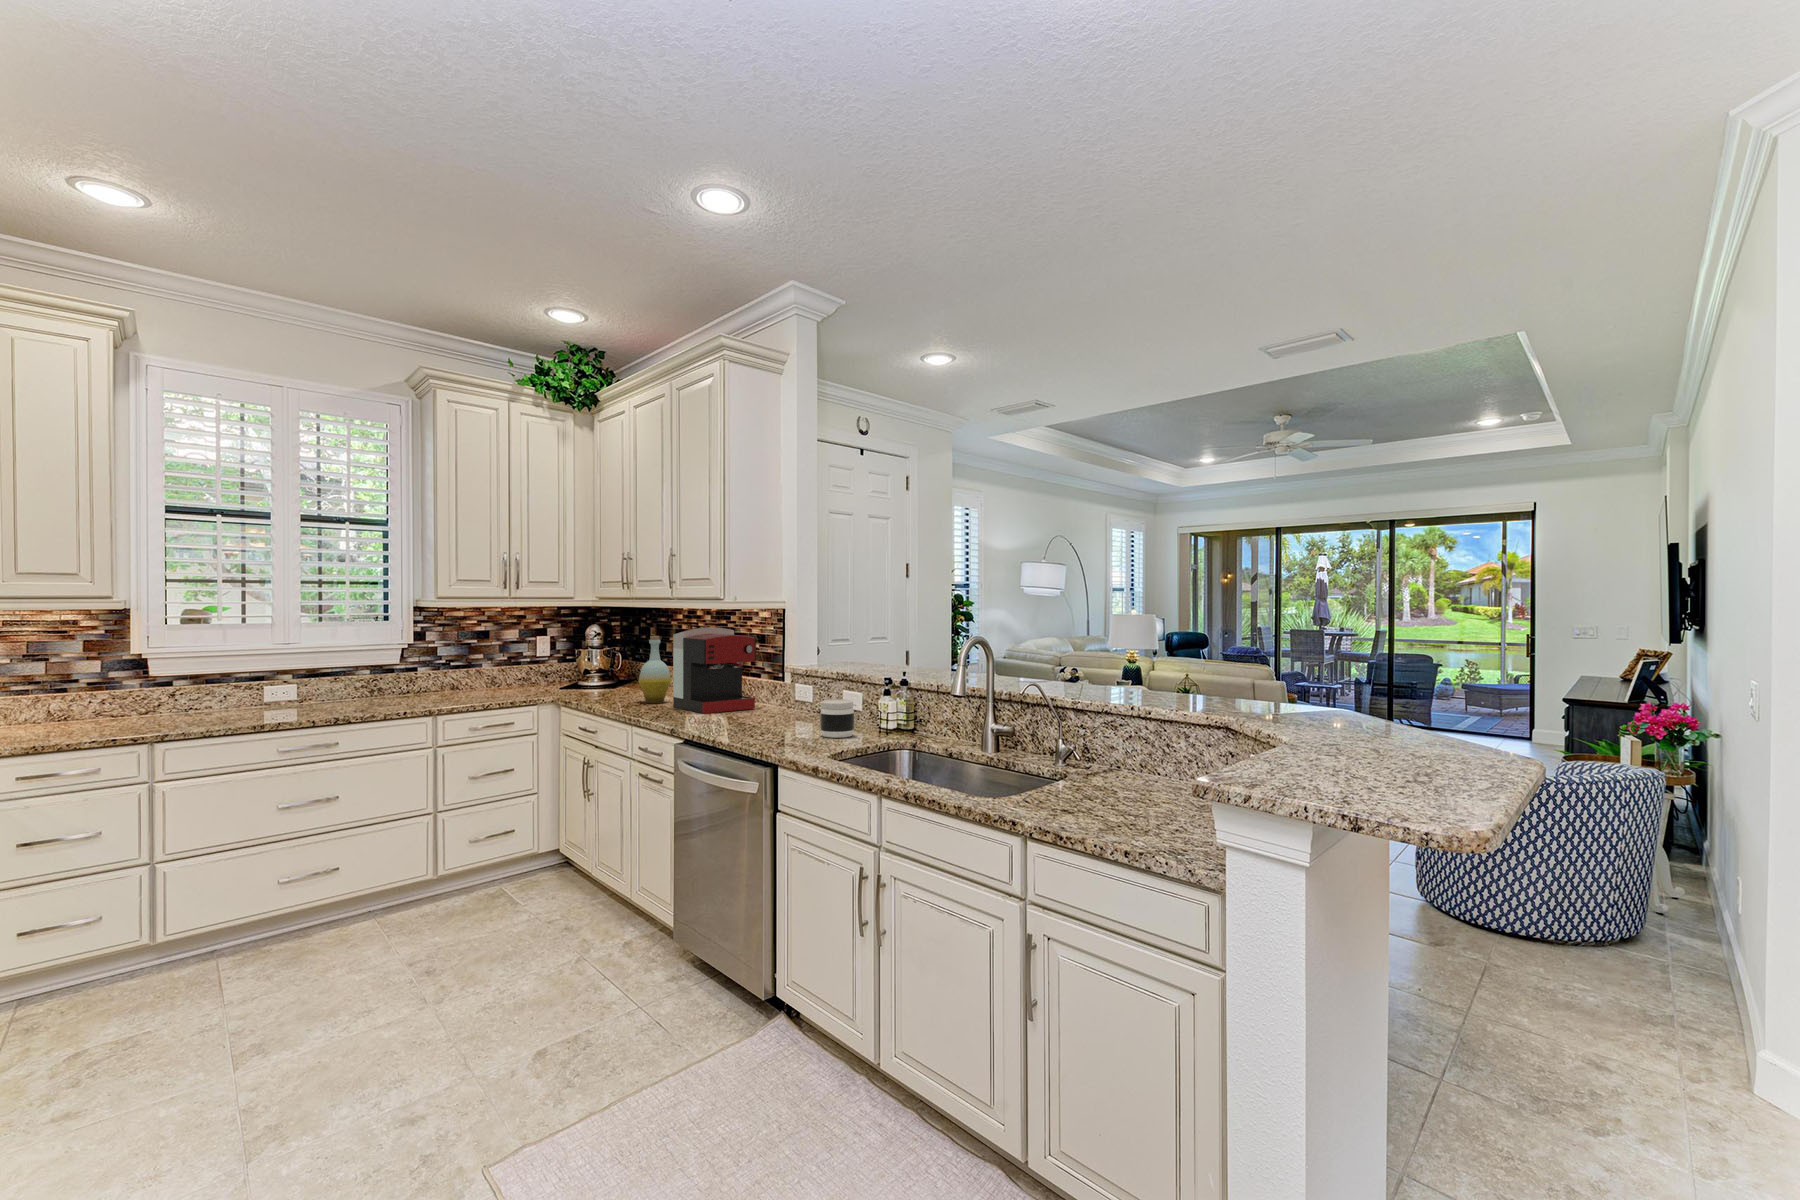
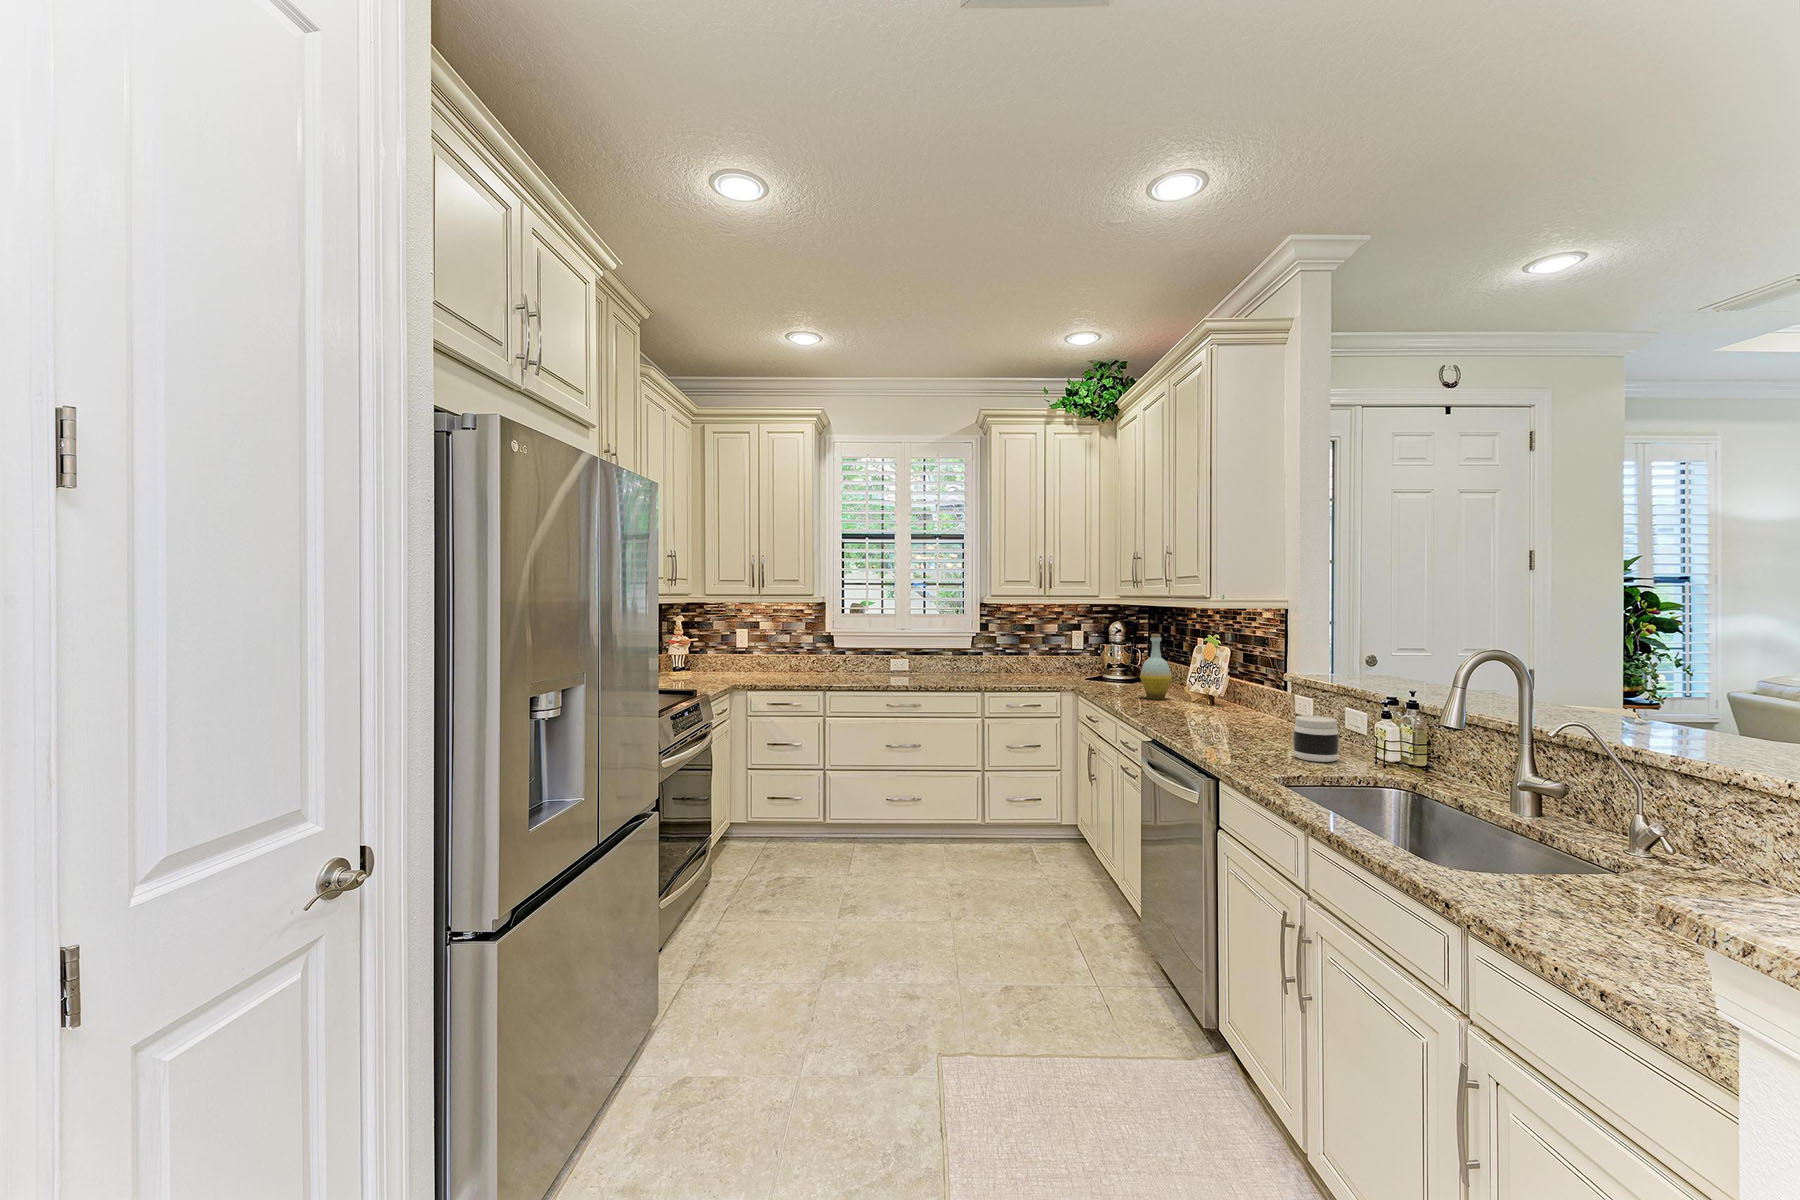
coffee maker: present [673,627,756,714] -> none [1168,627,1253,715]

